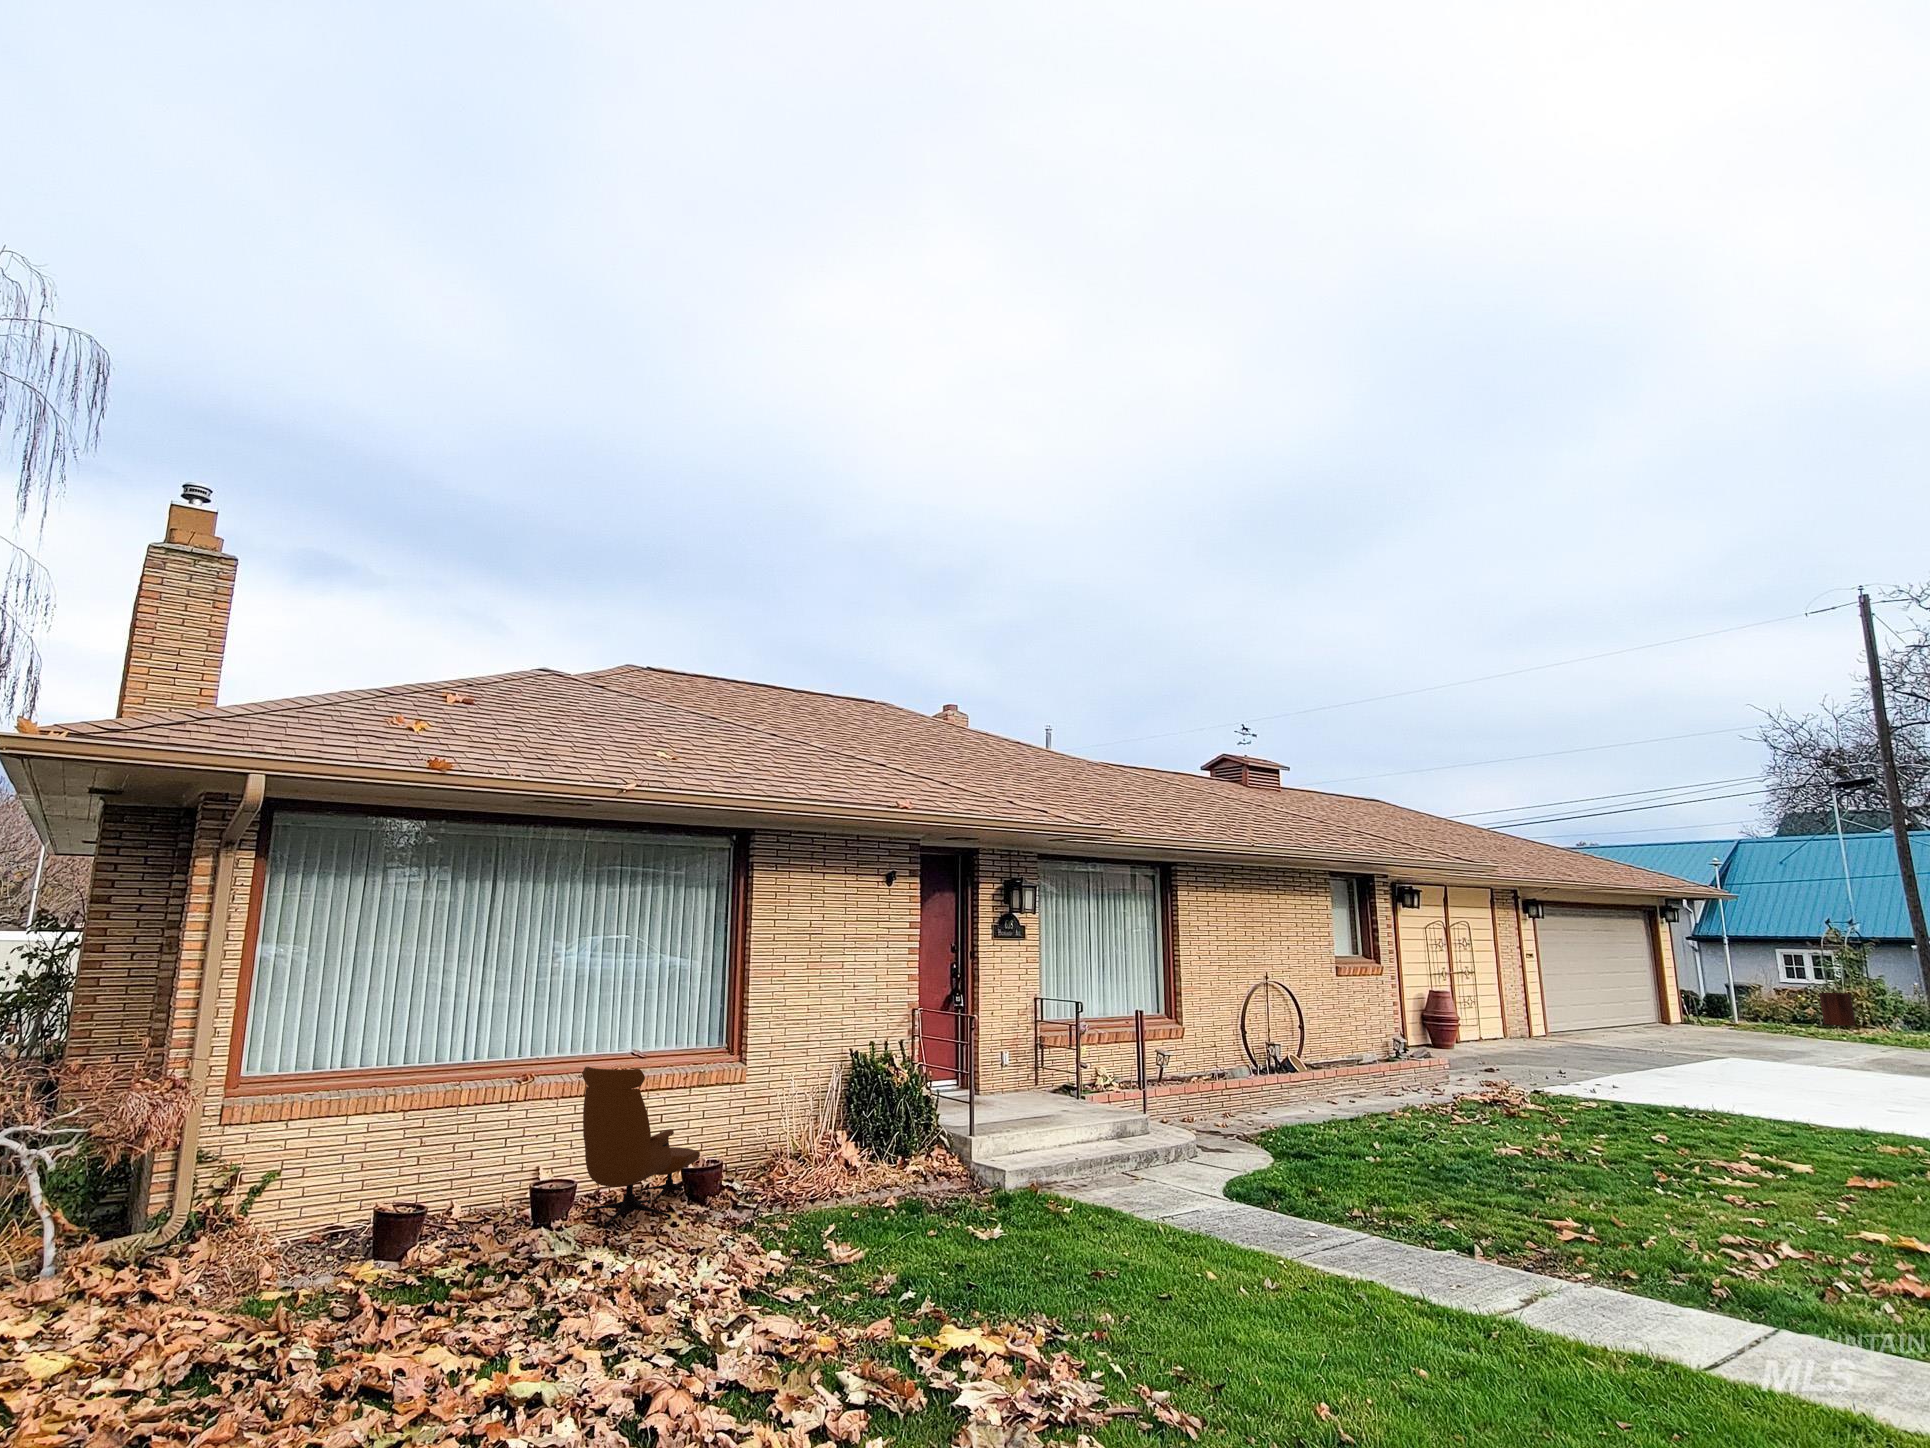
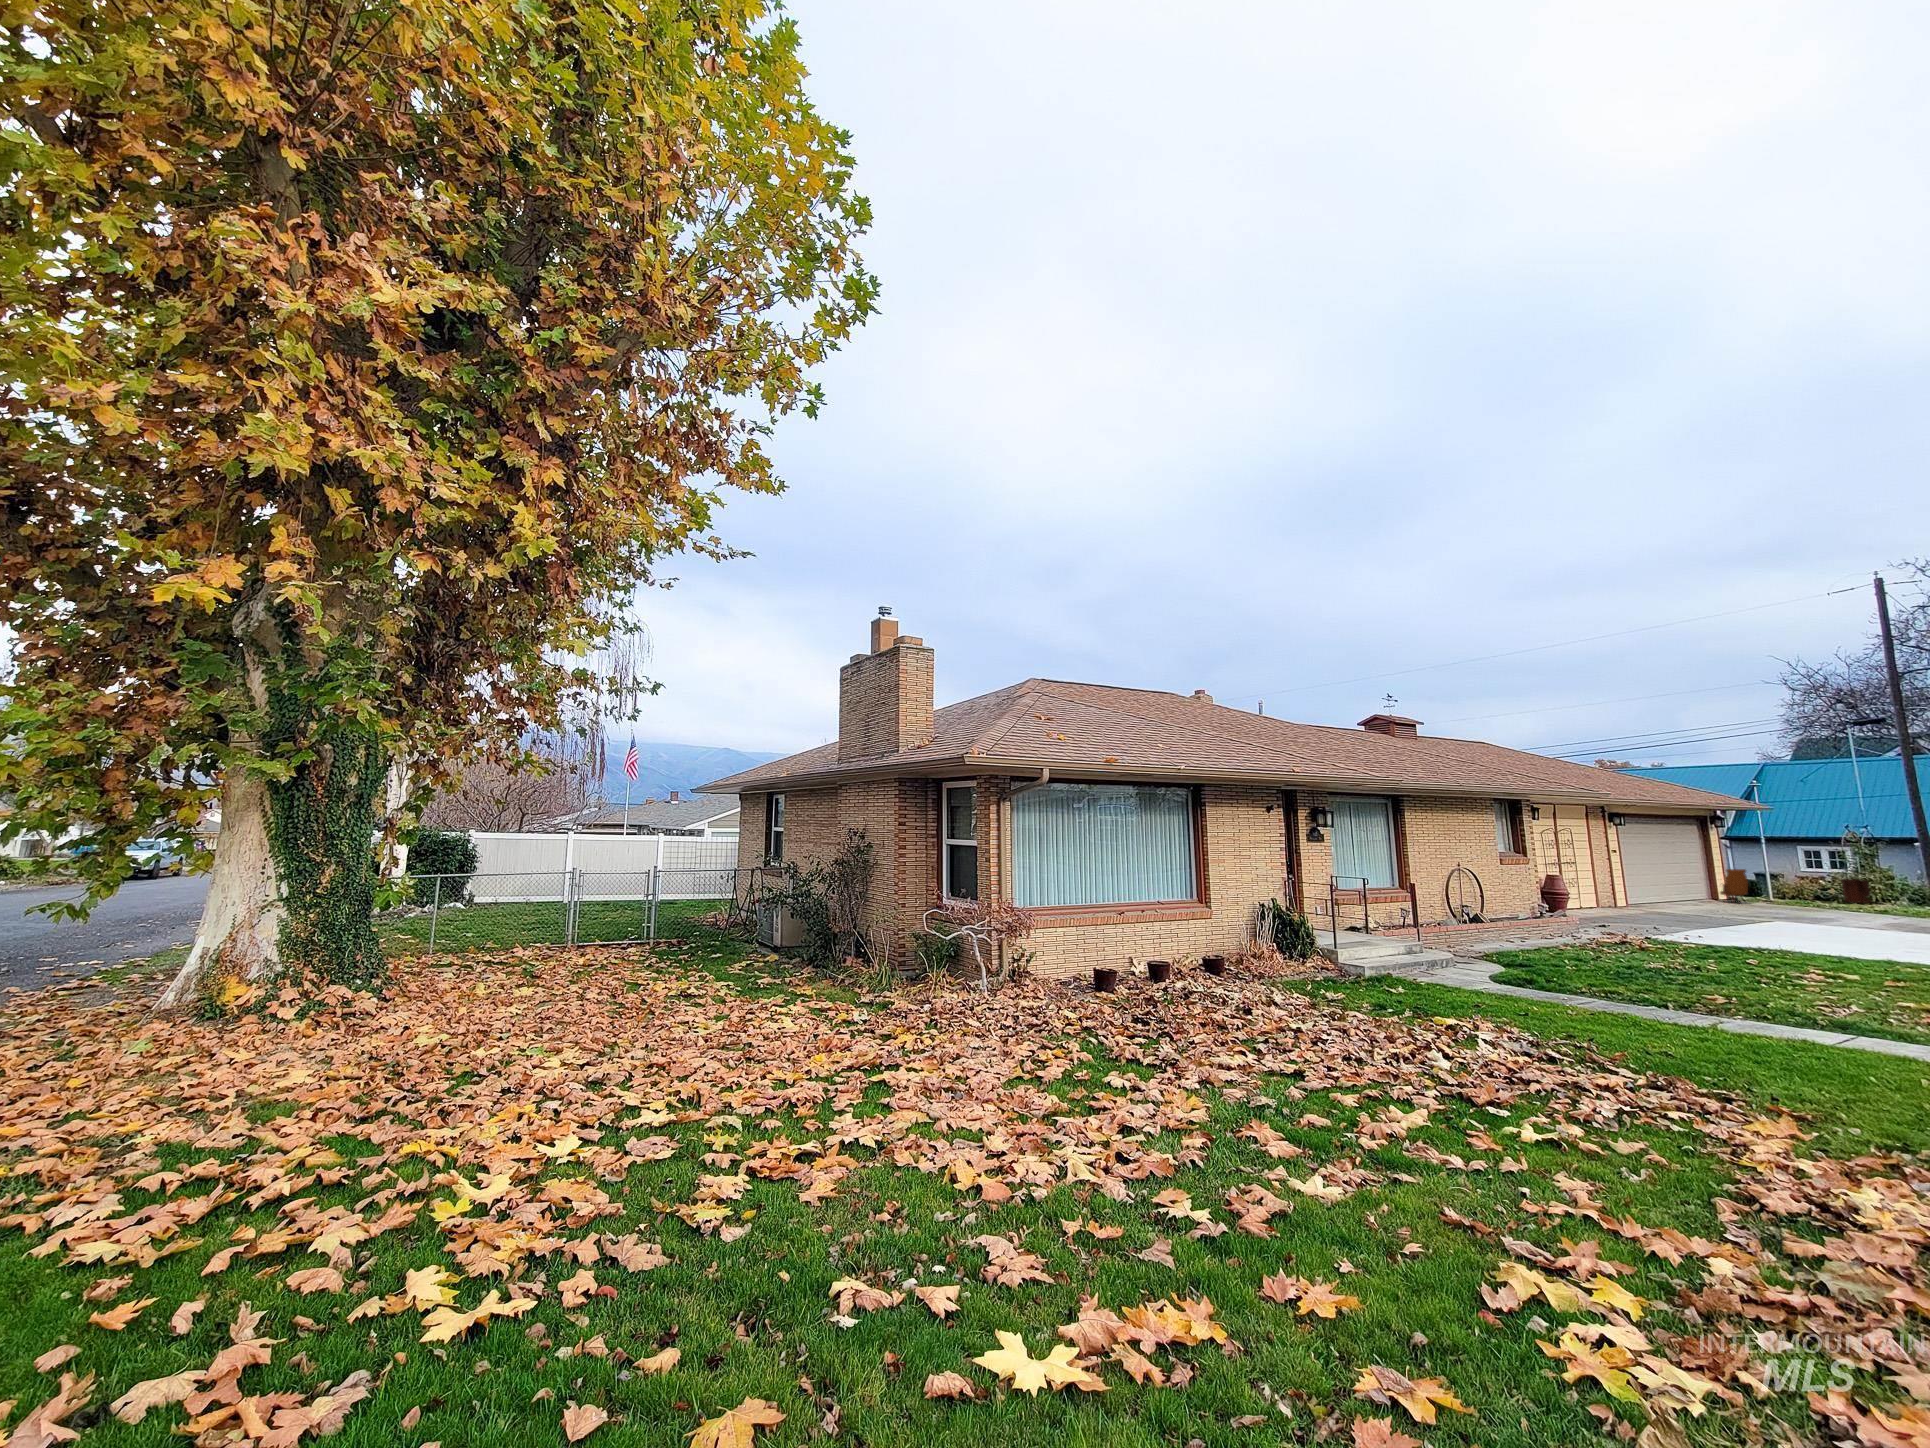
lounge chair: present [582,1067,700,1228] -> present [1720,869,1748,902]

